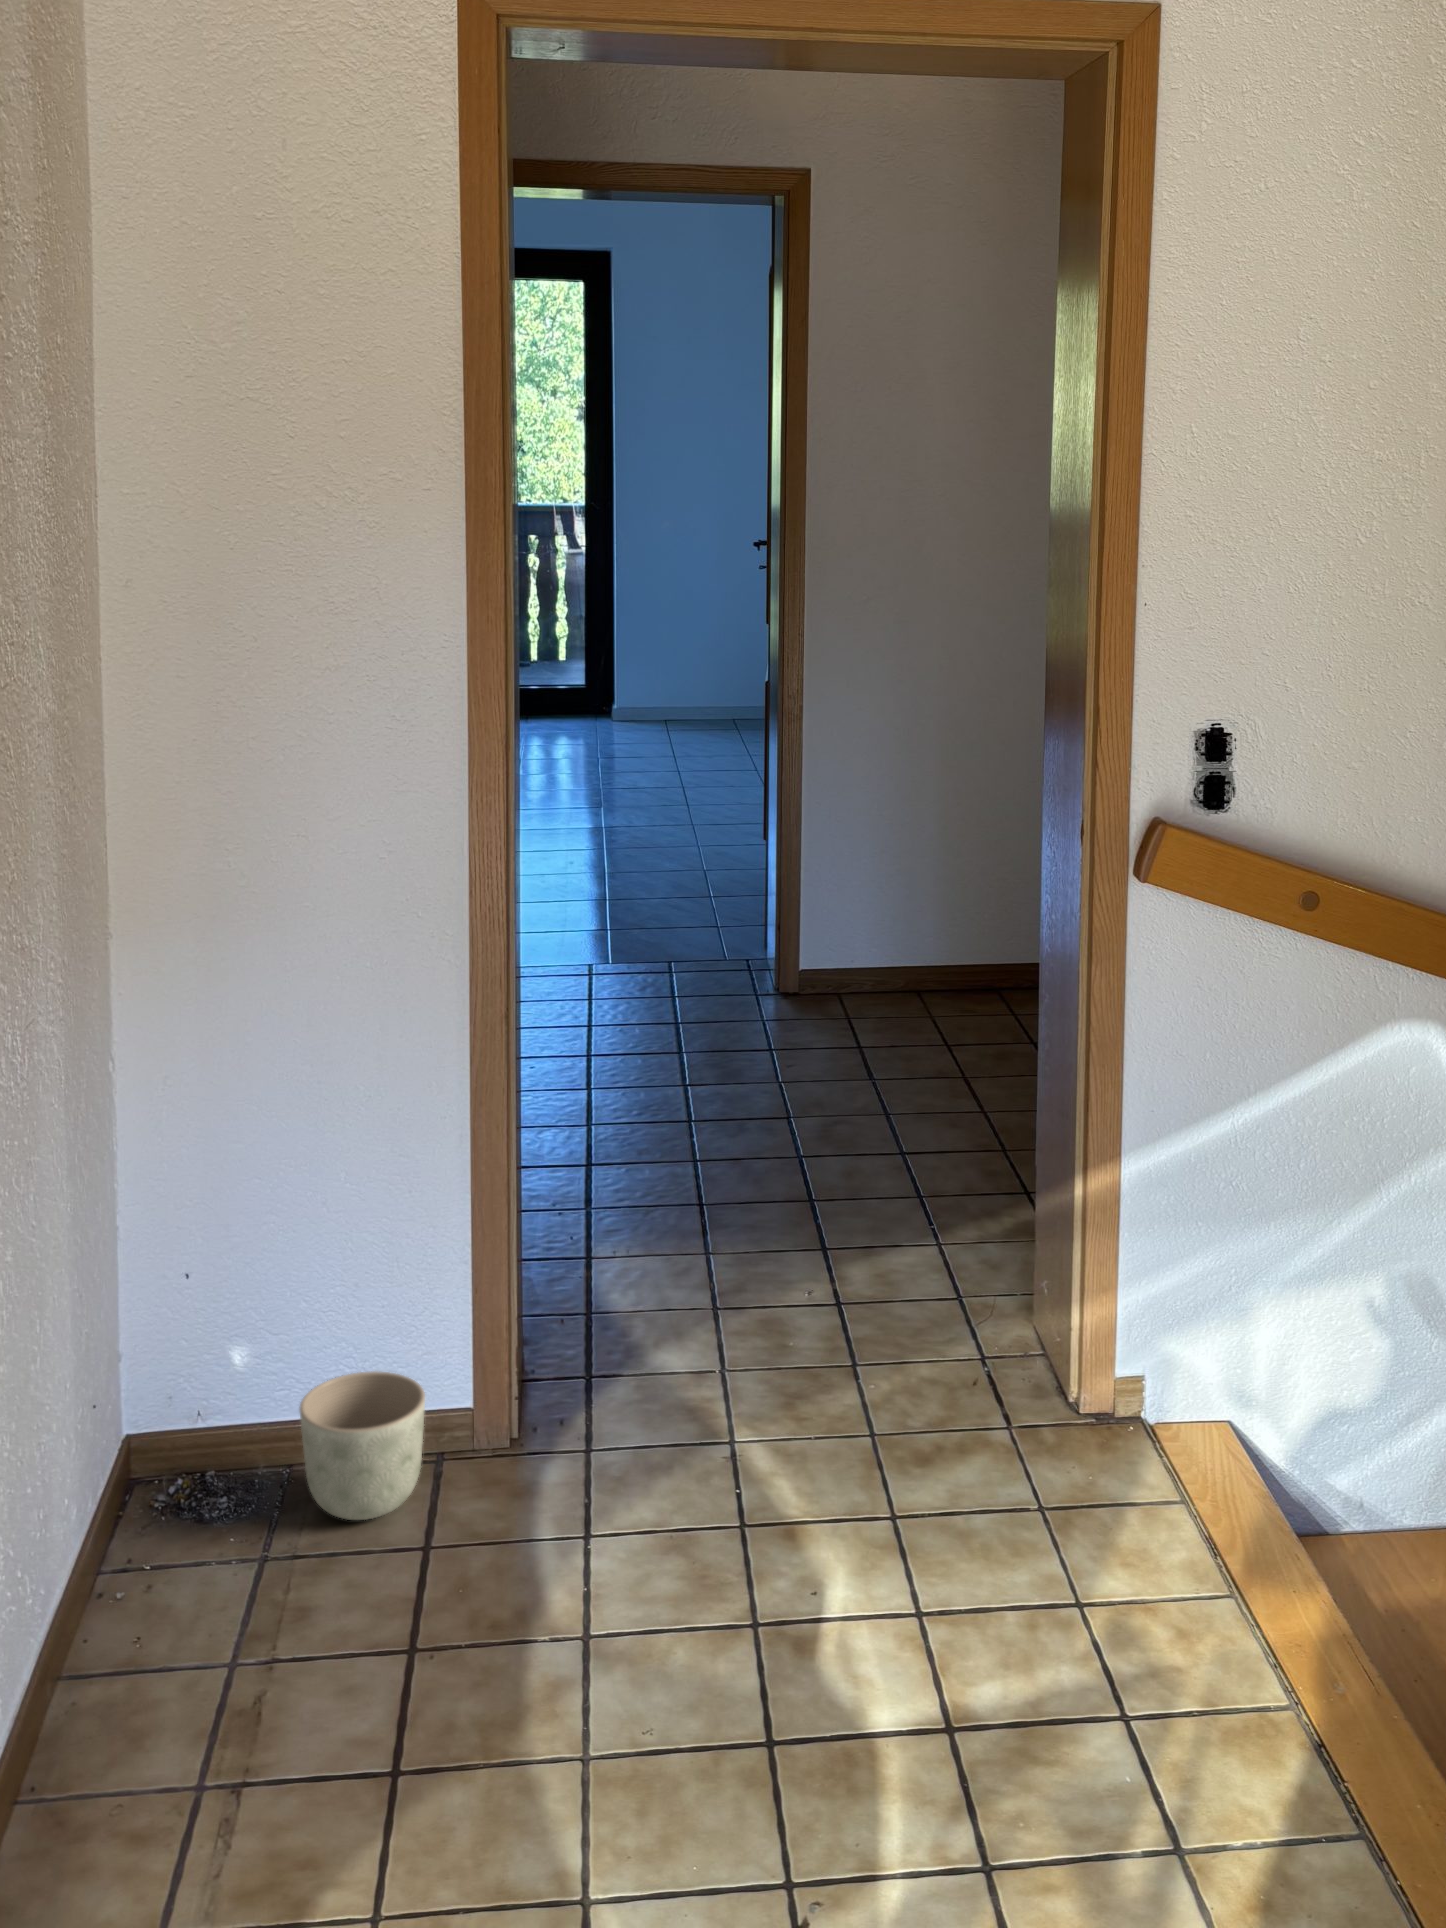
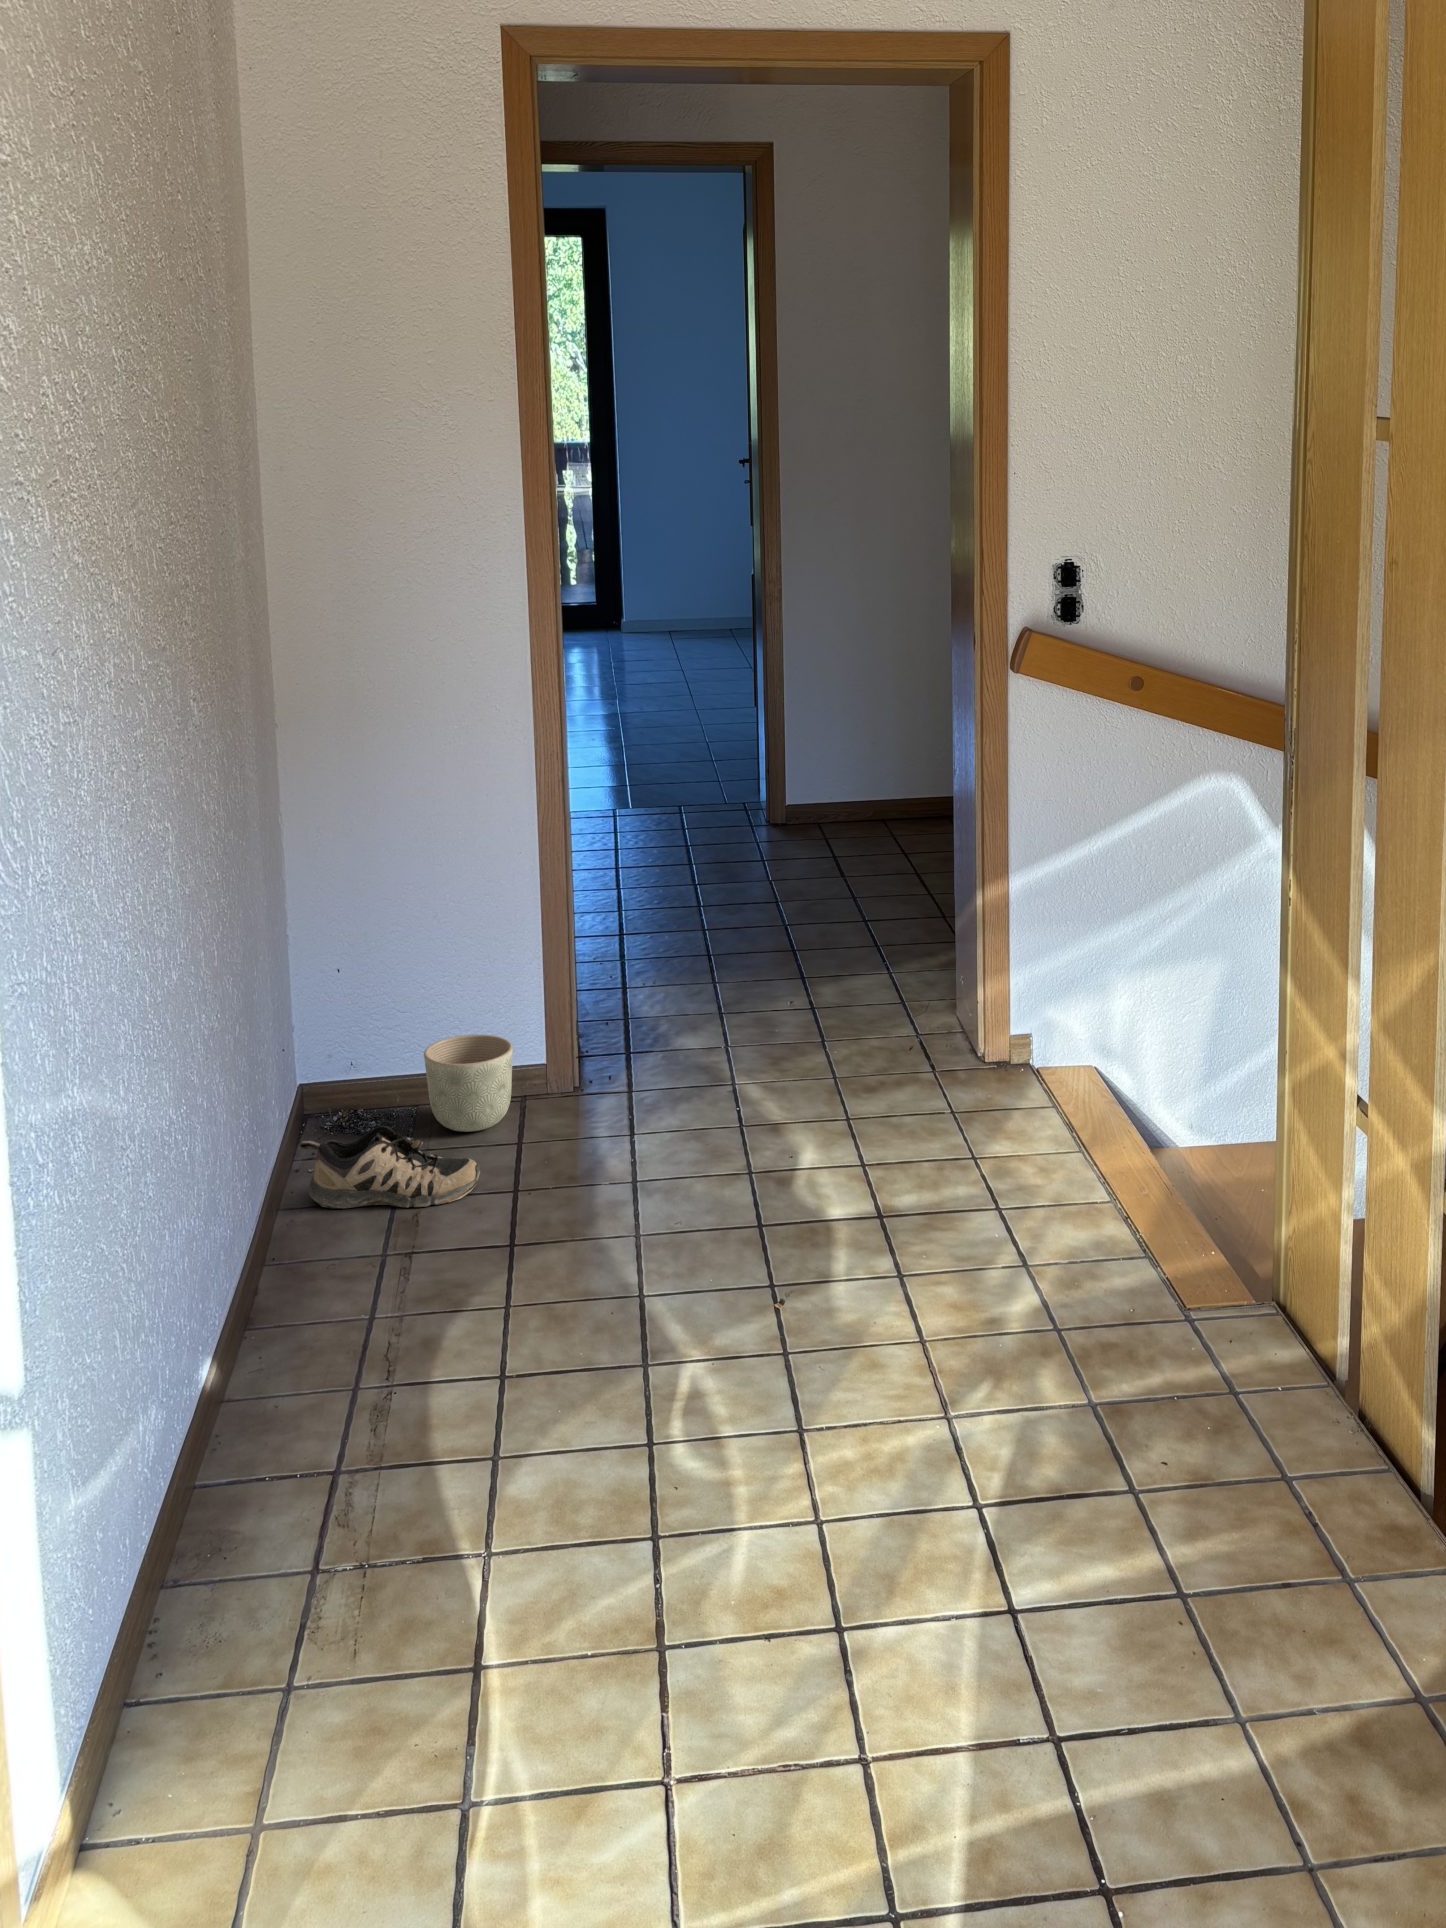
shoe: none [101,1541,364,1675] -> present [300,1125,480,1209]

